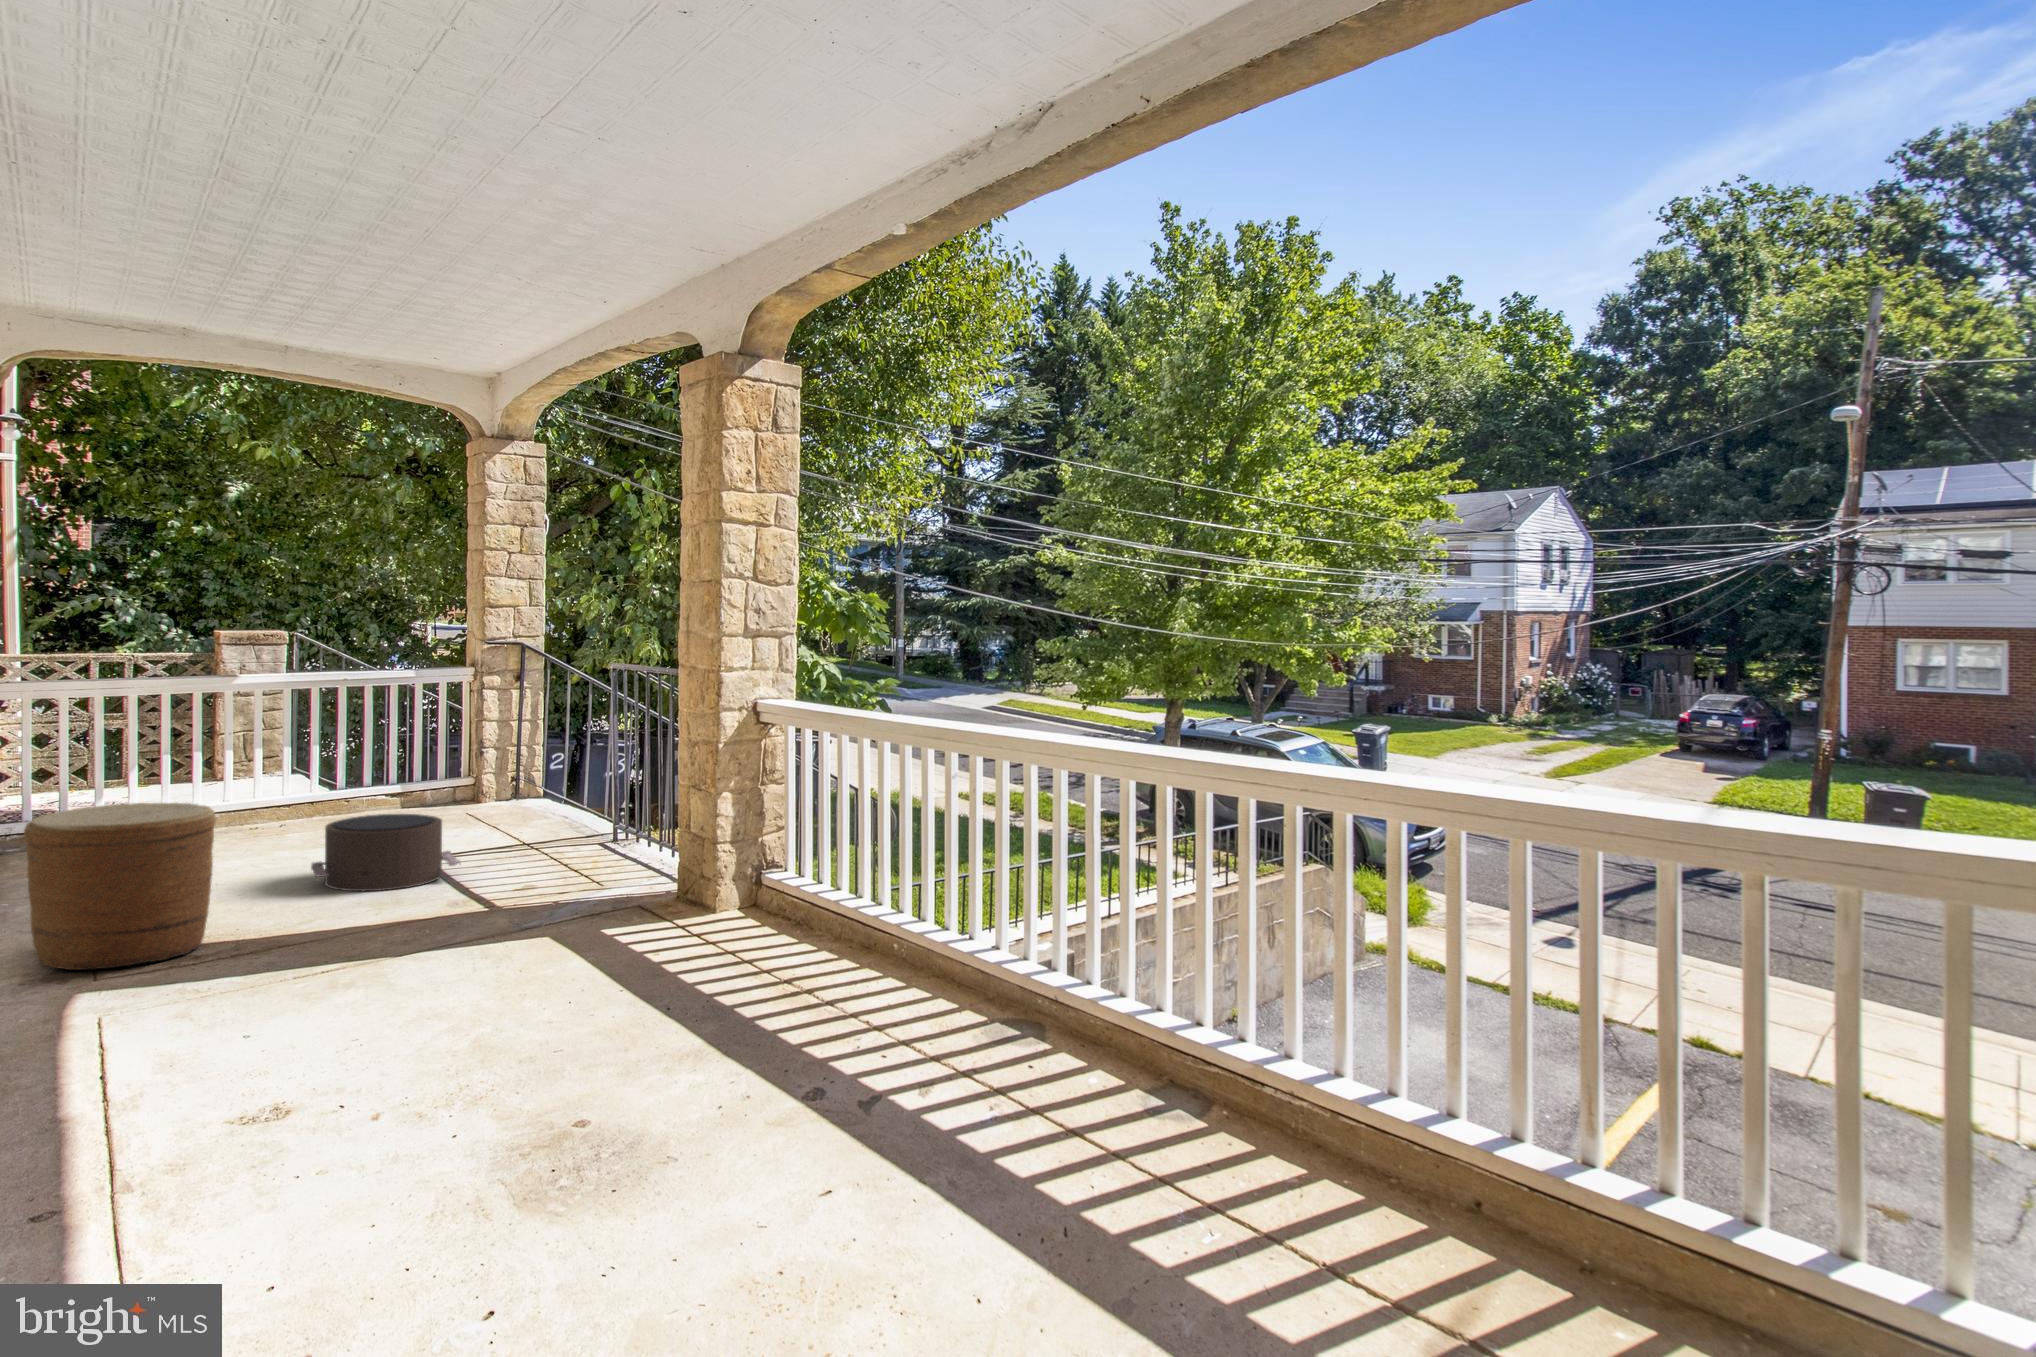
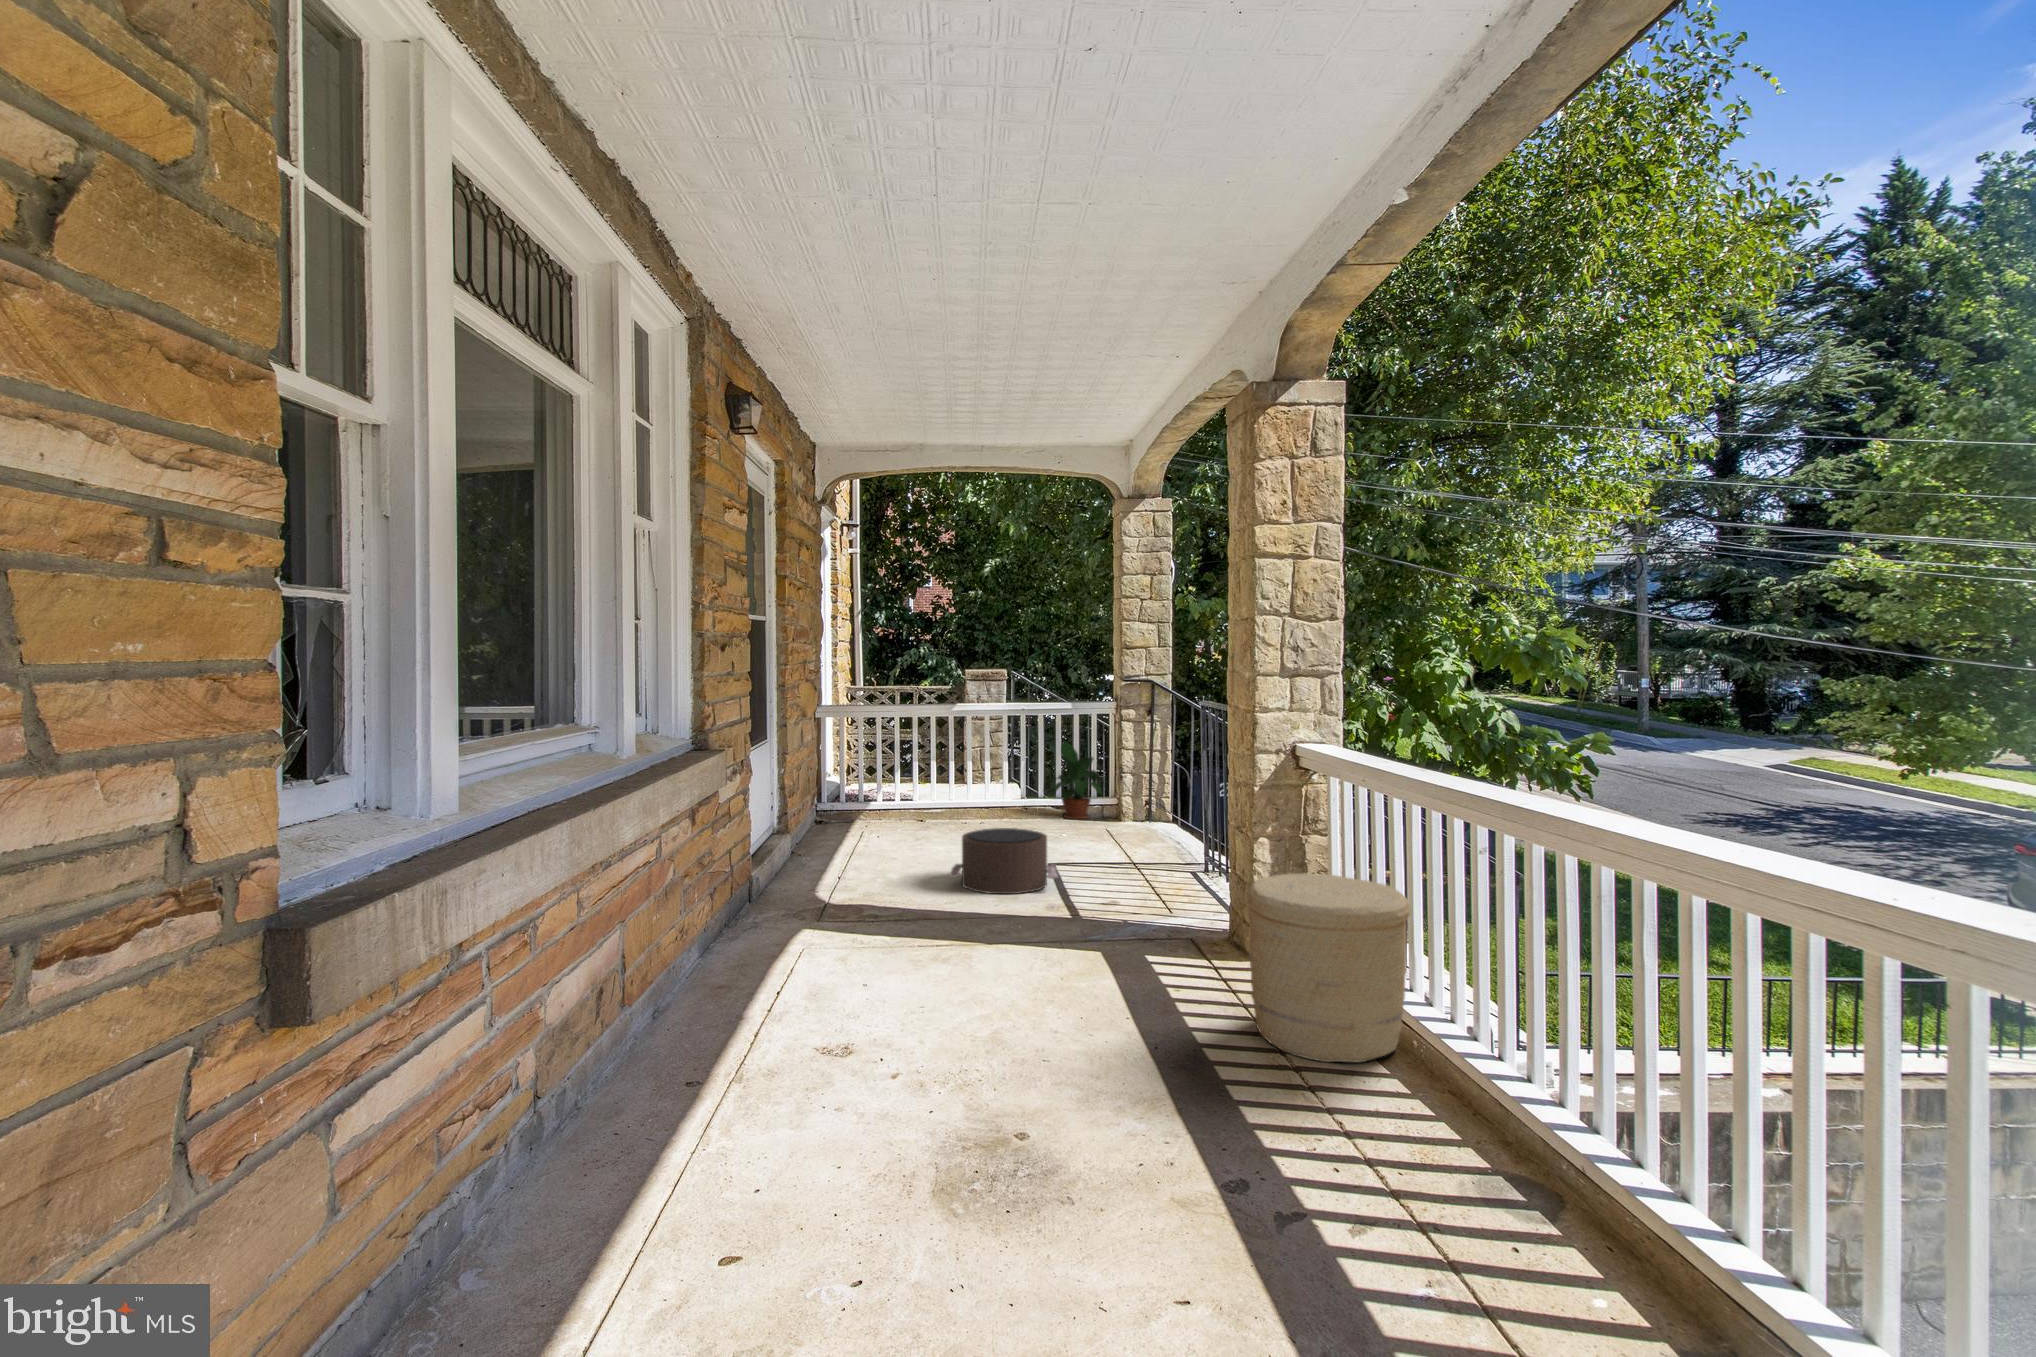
potted plant: none [374,714,459,804] -> present [1043,742,1104,819]
woven basket: present [24,803,216,970] -> present [1247,874,1411,1062]

